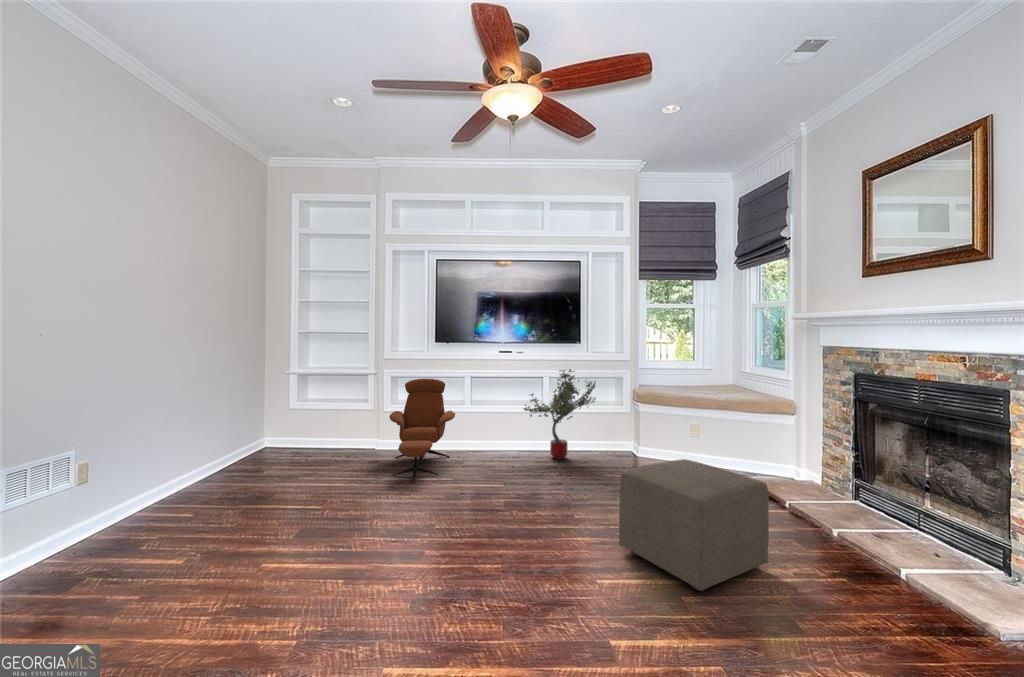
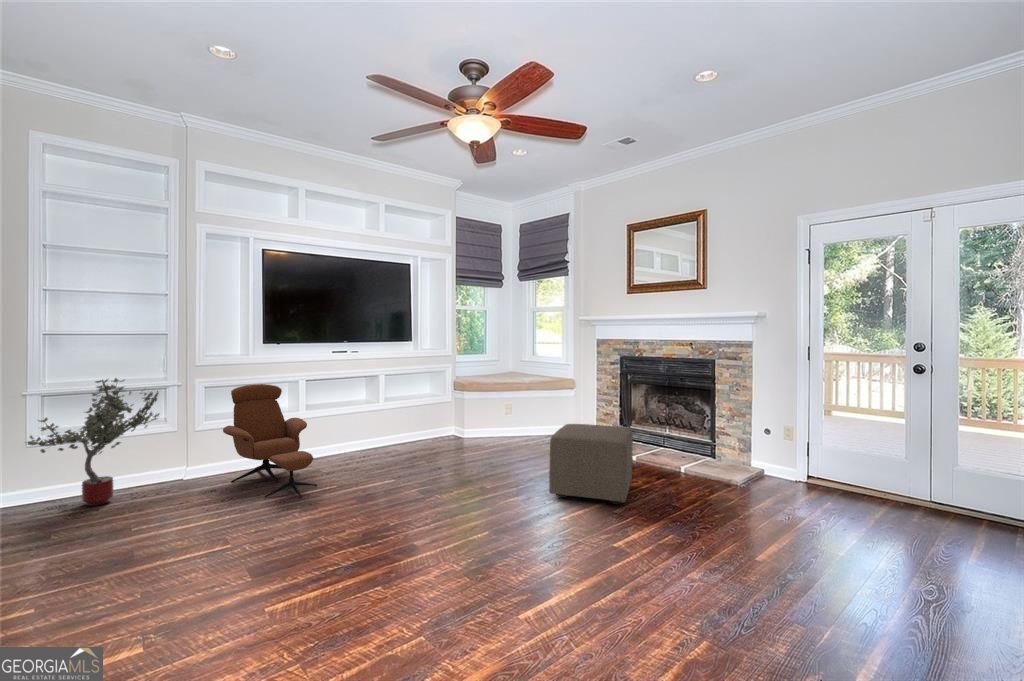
potted tree: present [524,369,596,459] -> present [27,378,159,506]

